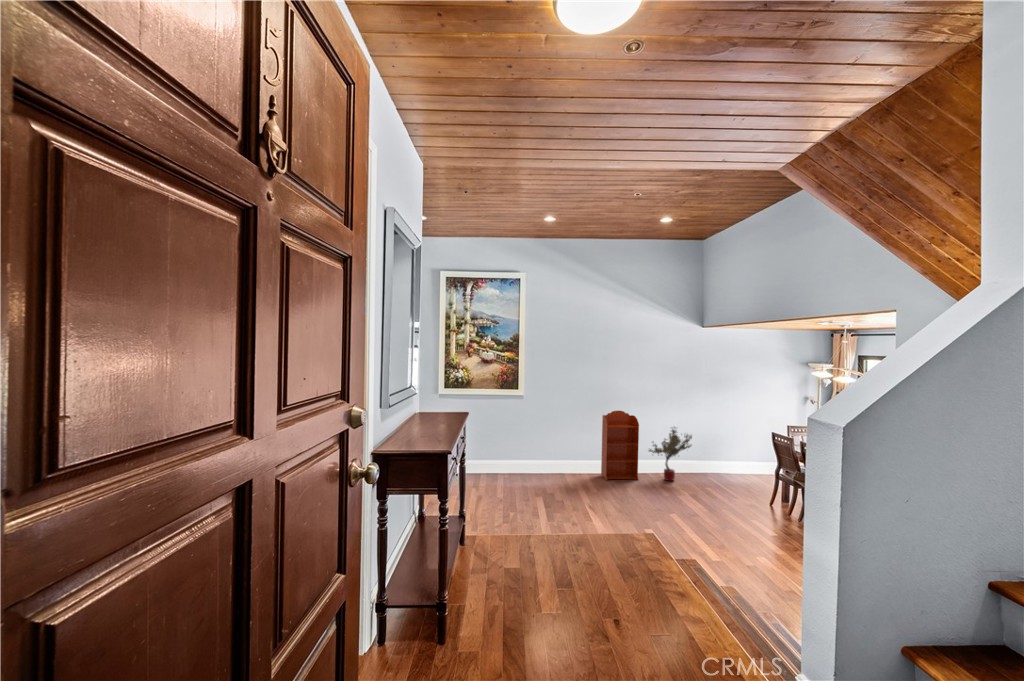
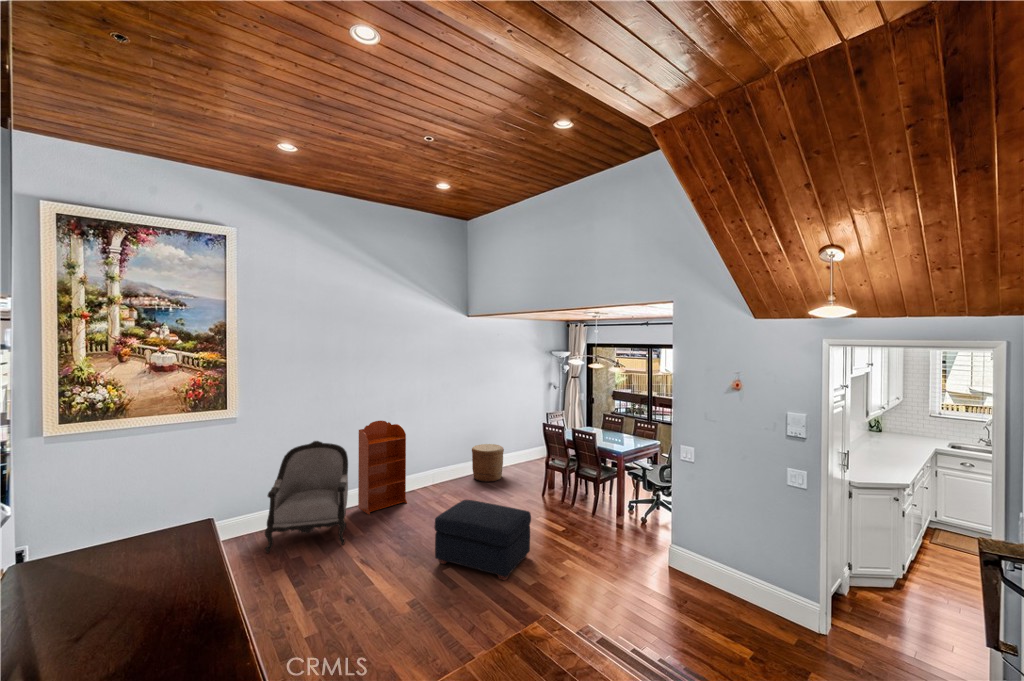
armchair: none [534,418,591,493] -> present [265,441,348,553]
potted tree: present [649,427,692,481] -> none [416,430,462,495]
woven basket: none [706,447,739,482] -> present [472,444,504,482]
ottoman: none [637,481,721,547] -> present [434,500,531,580]

